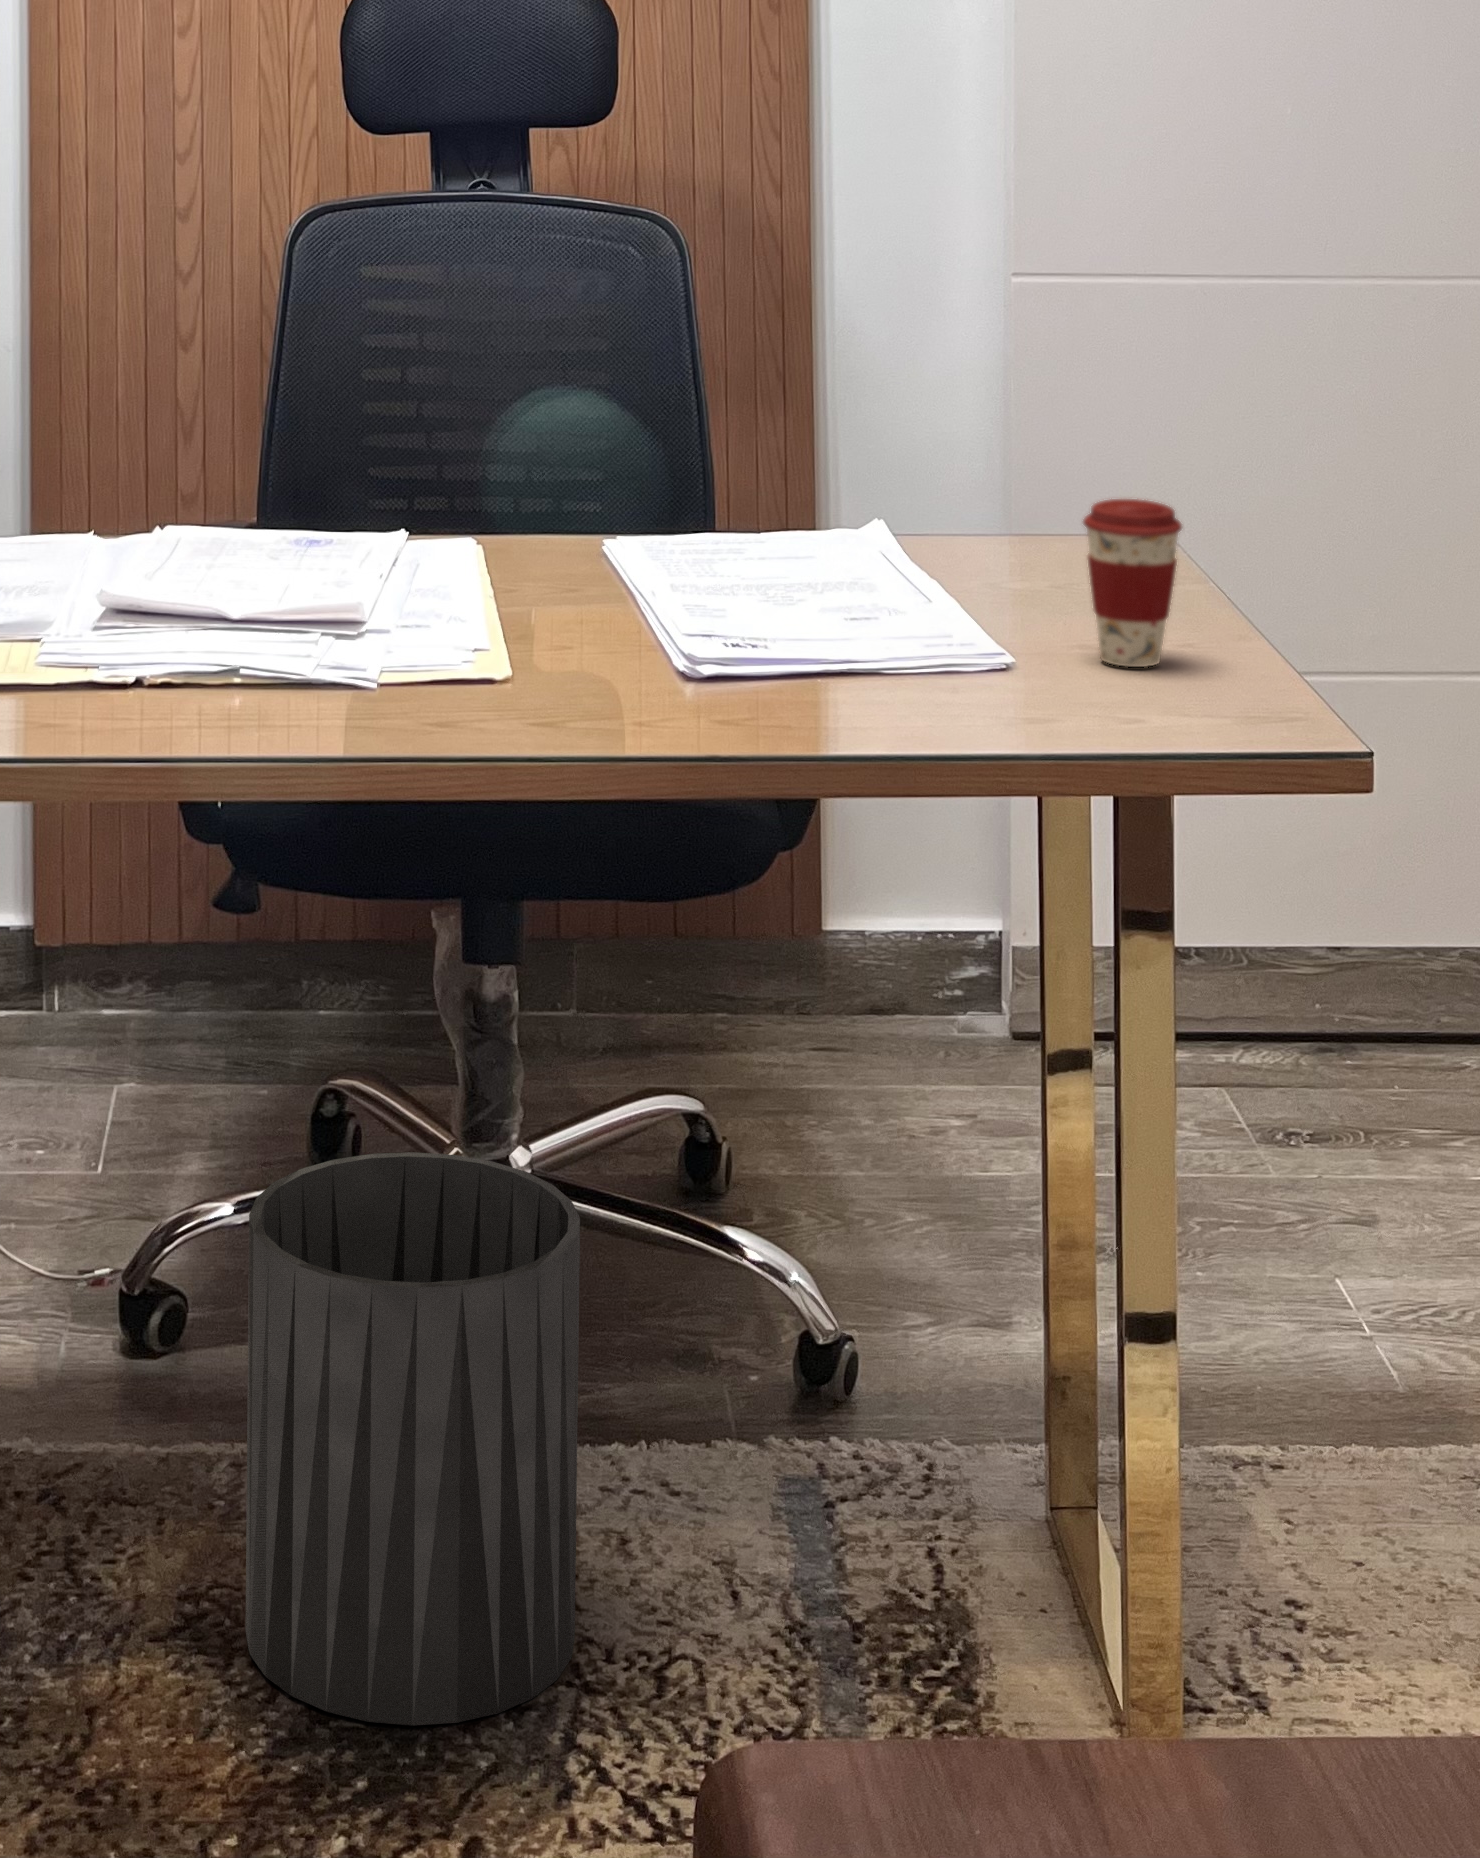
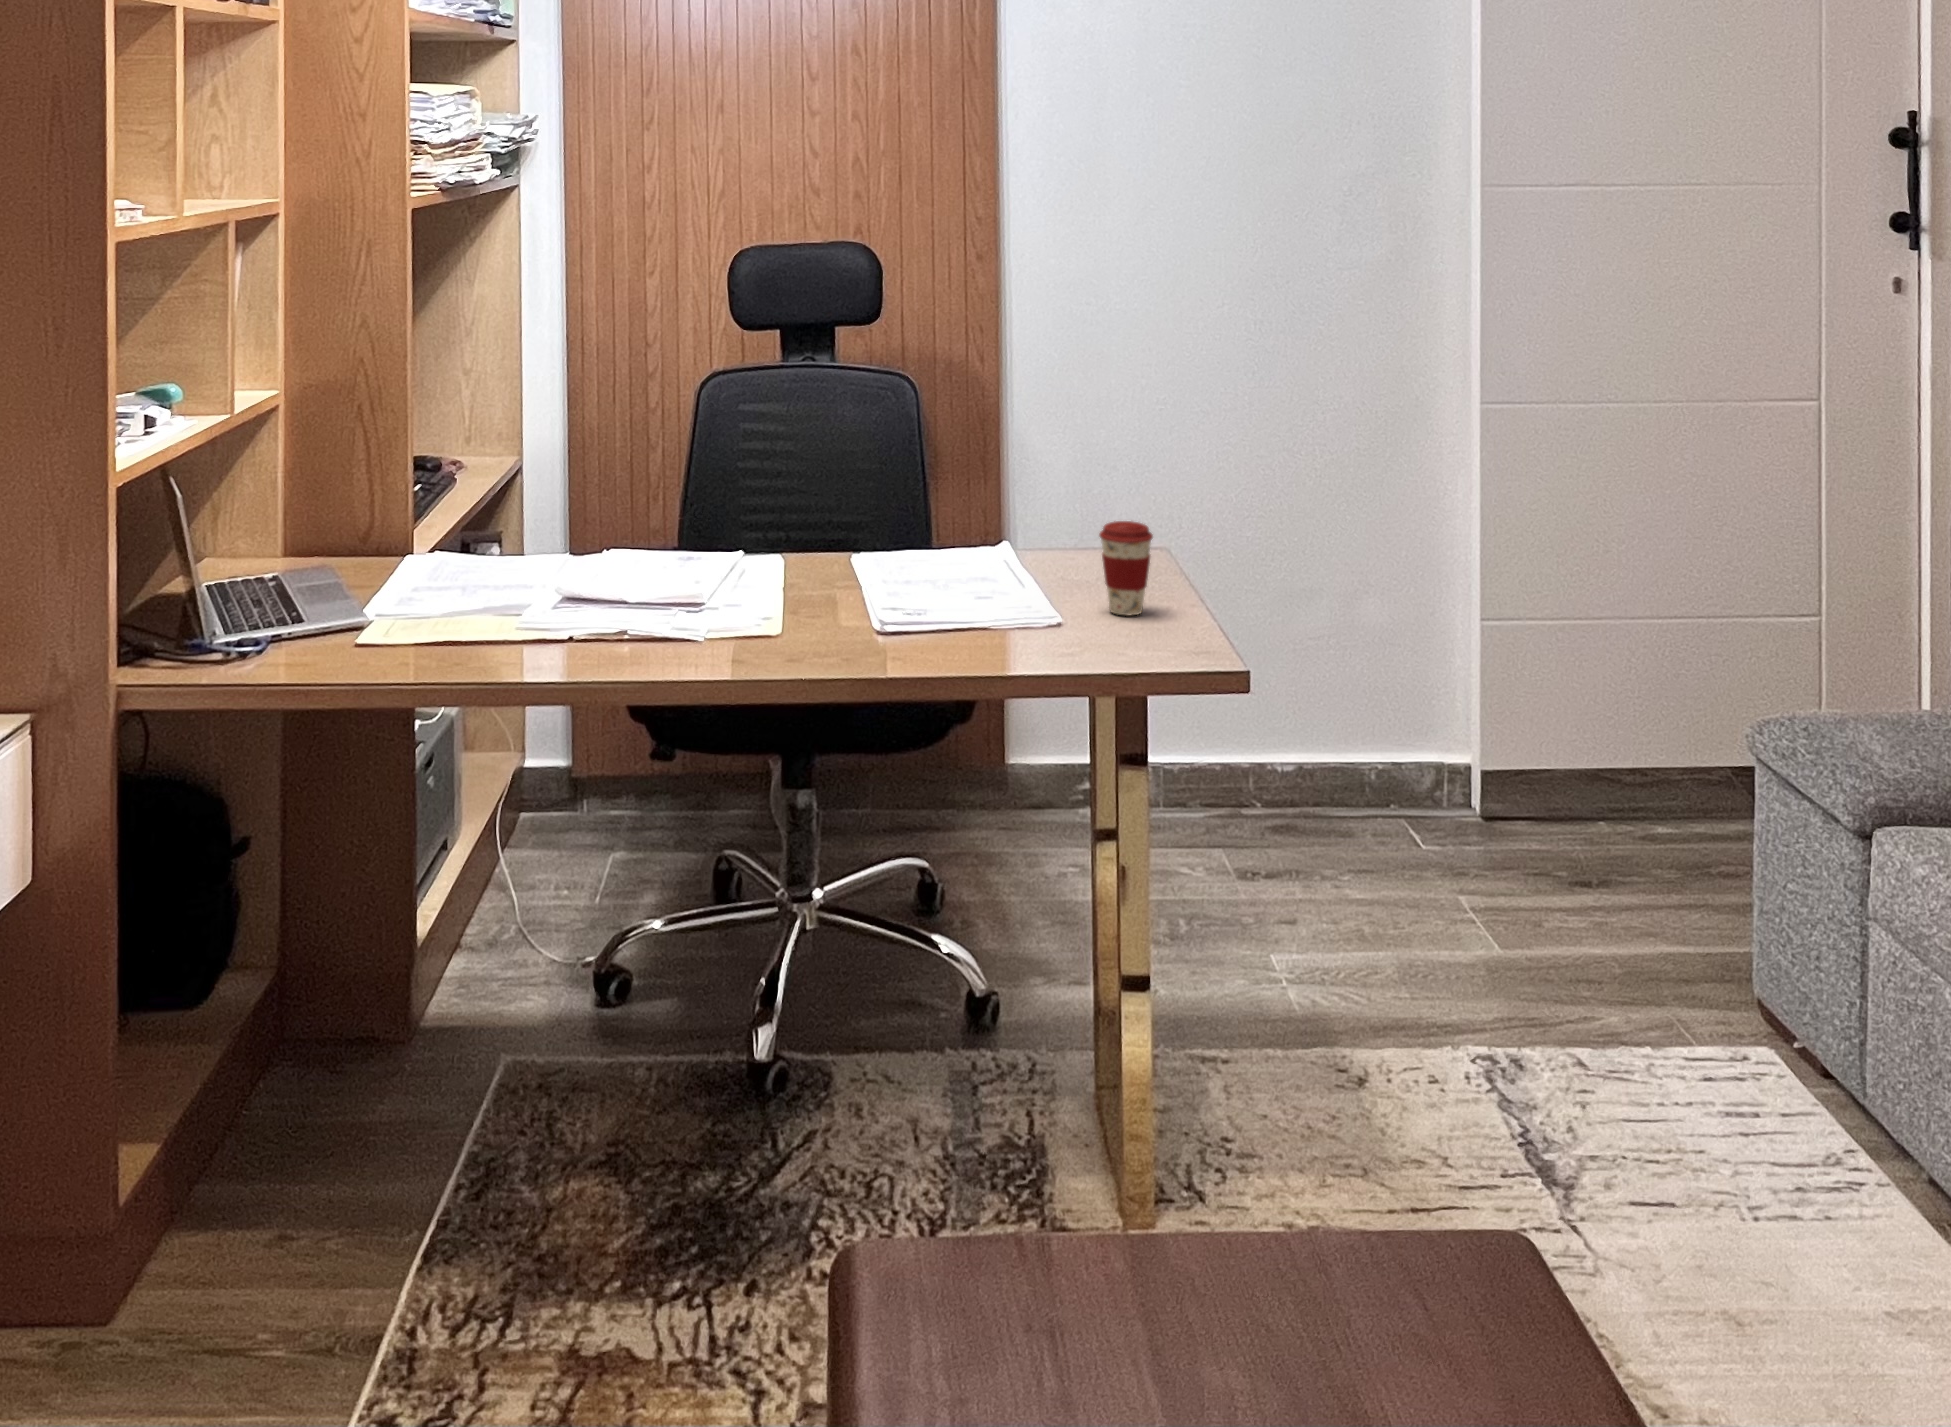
trash can: present [246,1152,580,1725] -> none [640,889,824,1217]

